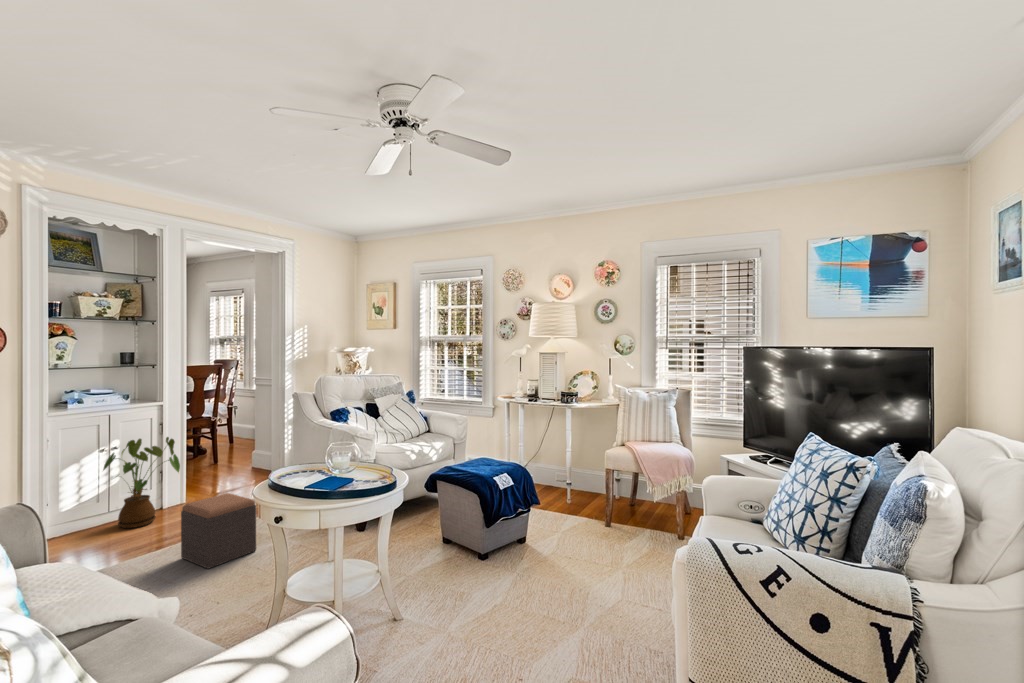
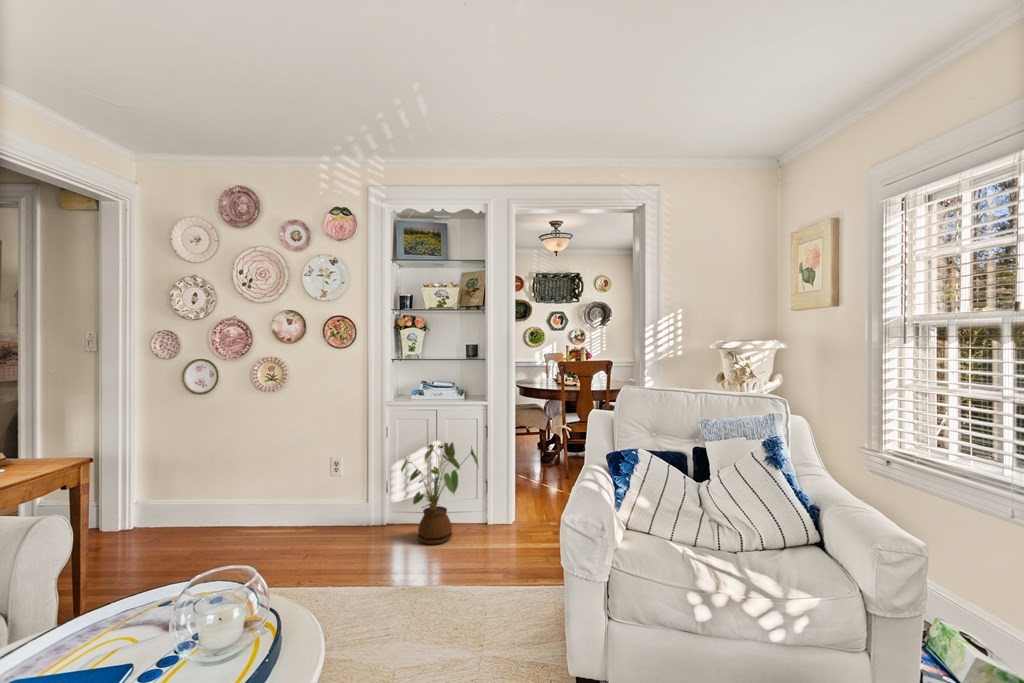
footstool: present [181,493,256,569] -> none [349,547,434,654]

